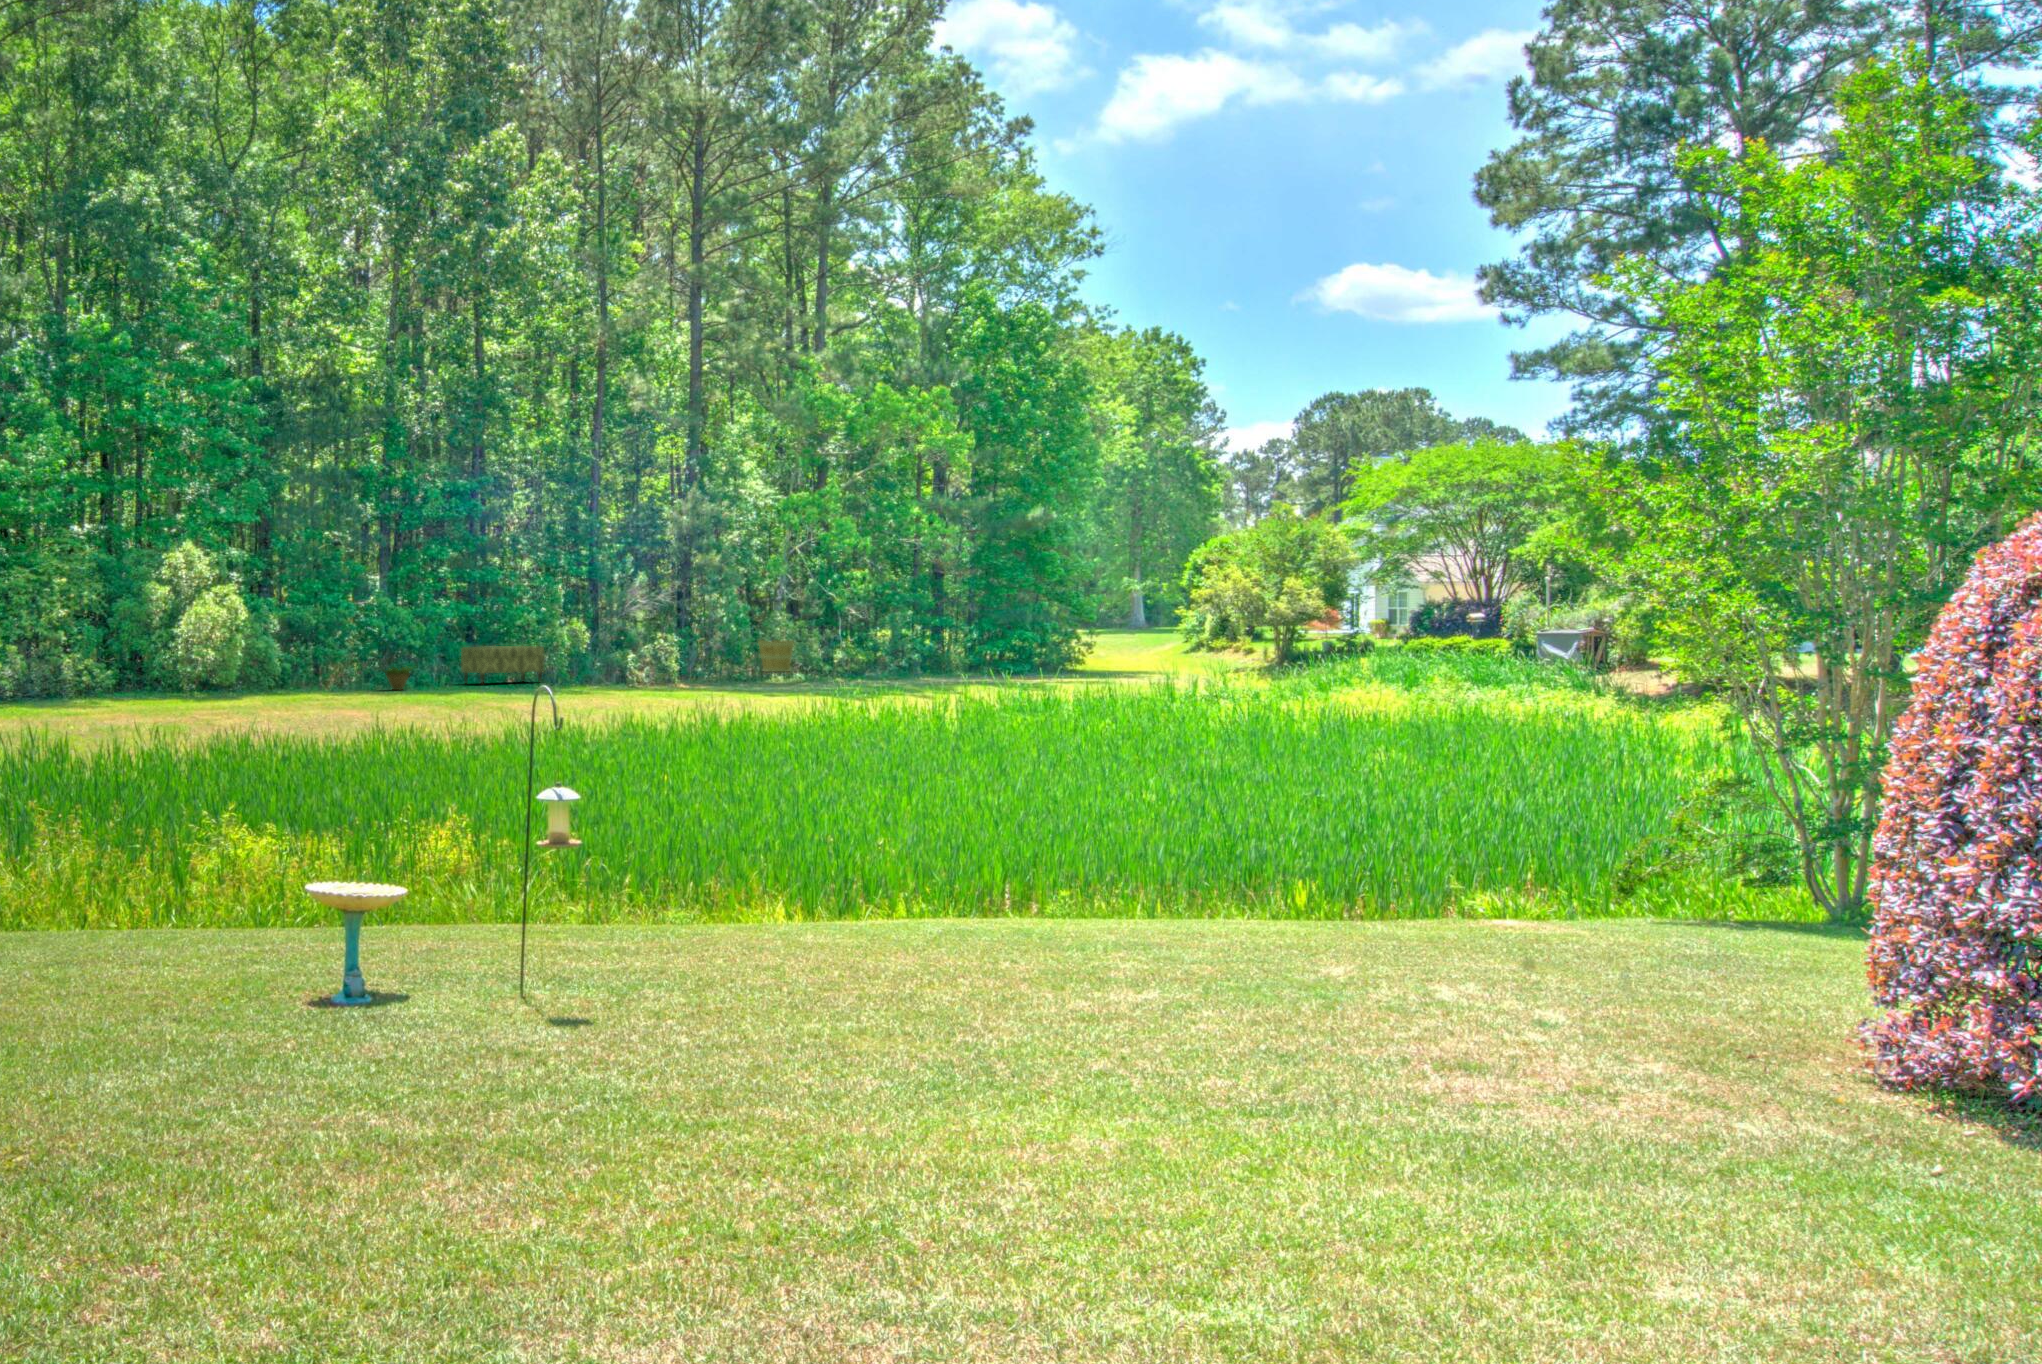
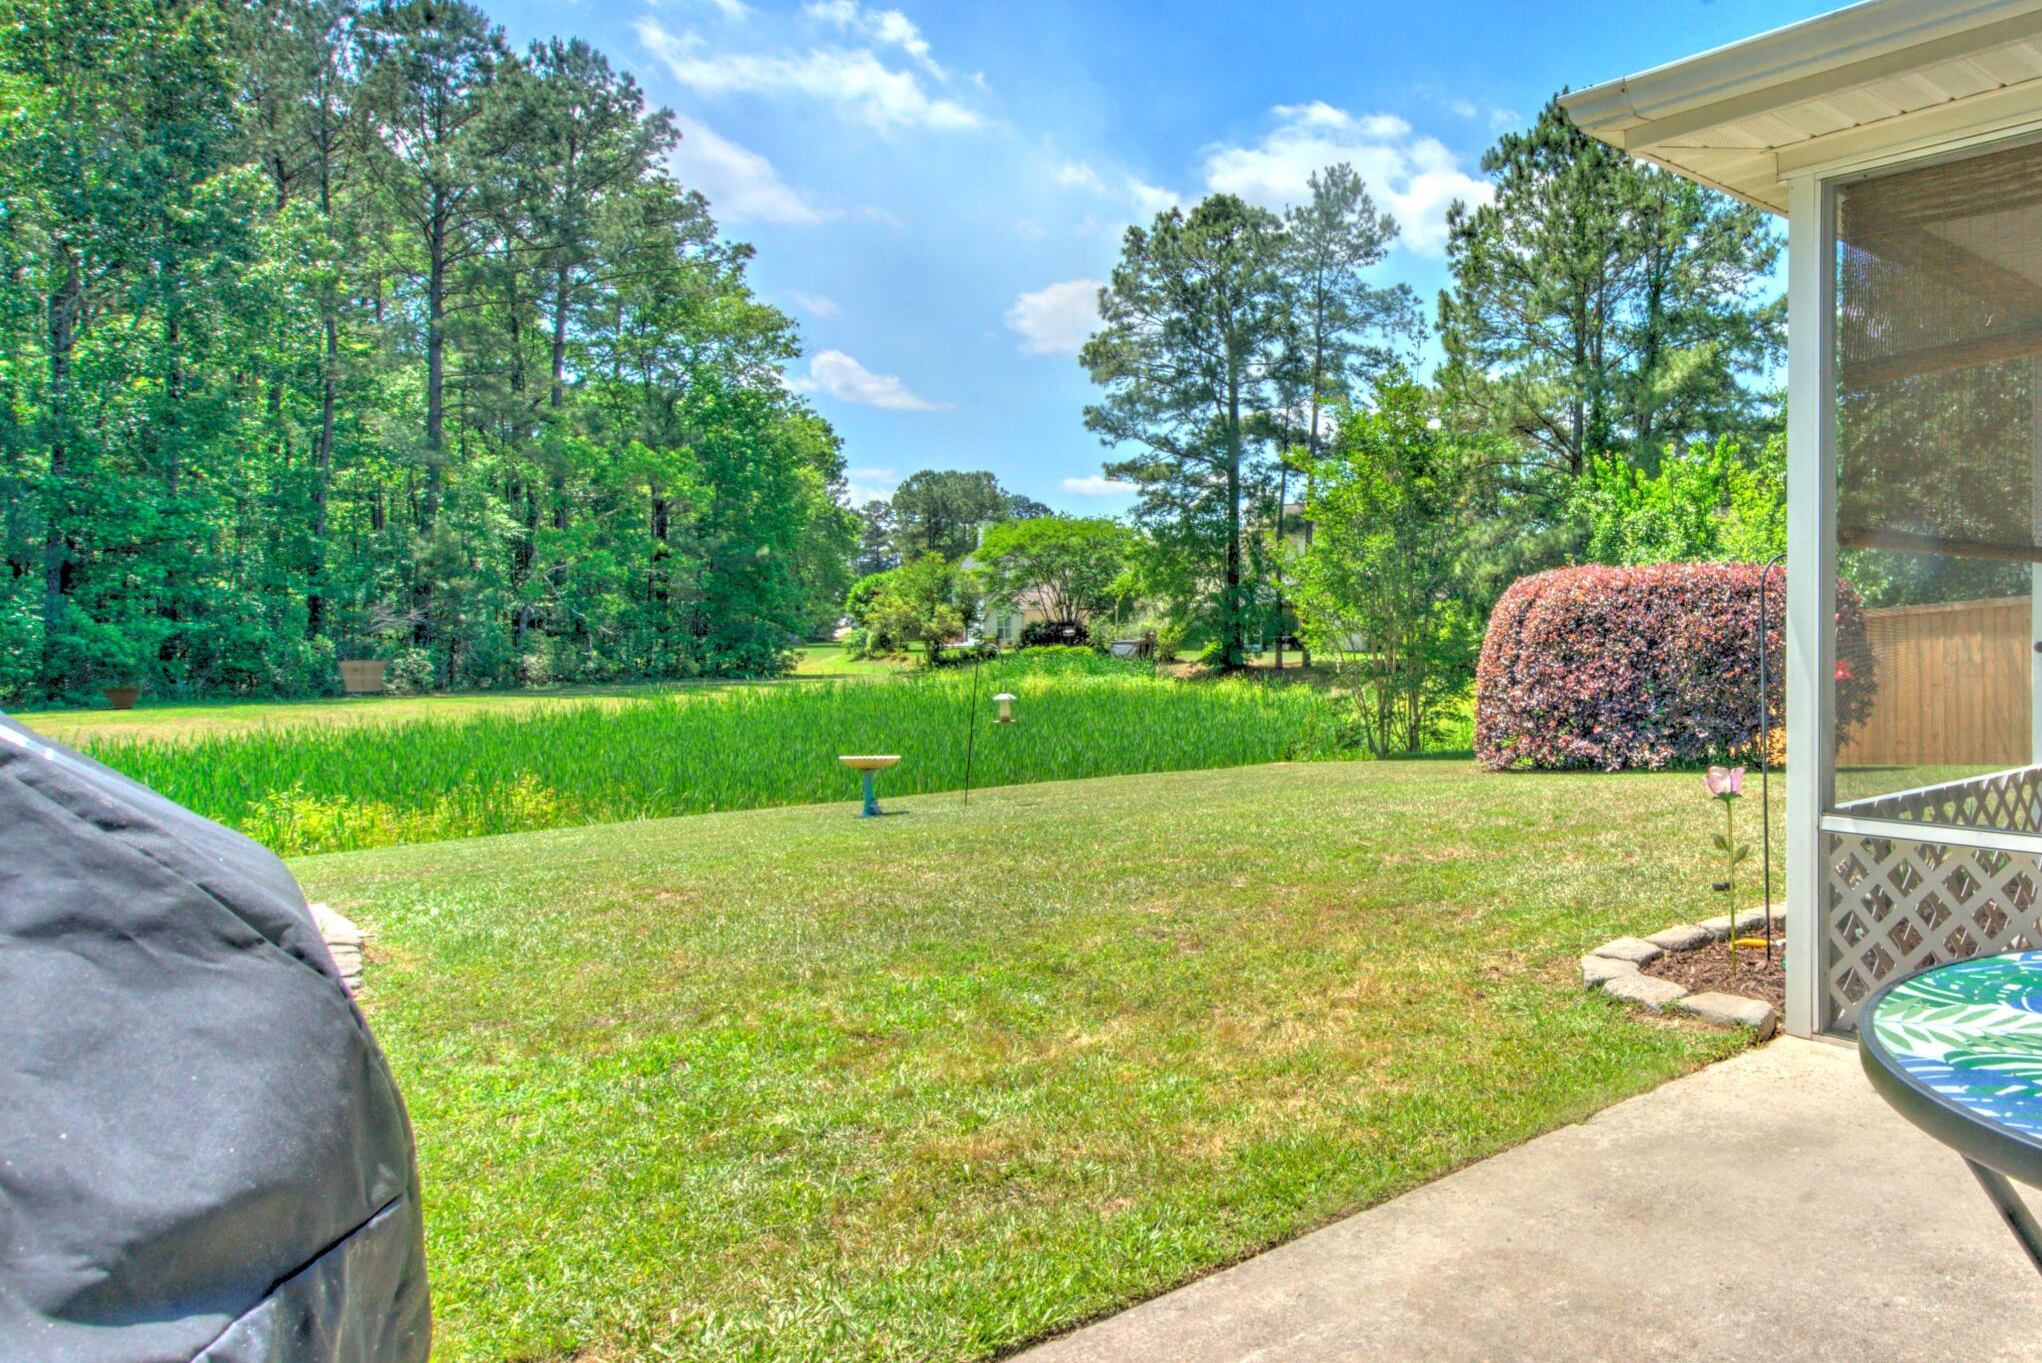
wooden bucket: present [758,640,794,672] -> present [340,660,386,692]
bench: present [461,646,544,684] -> none [190,662,296,701]

